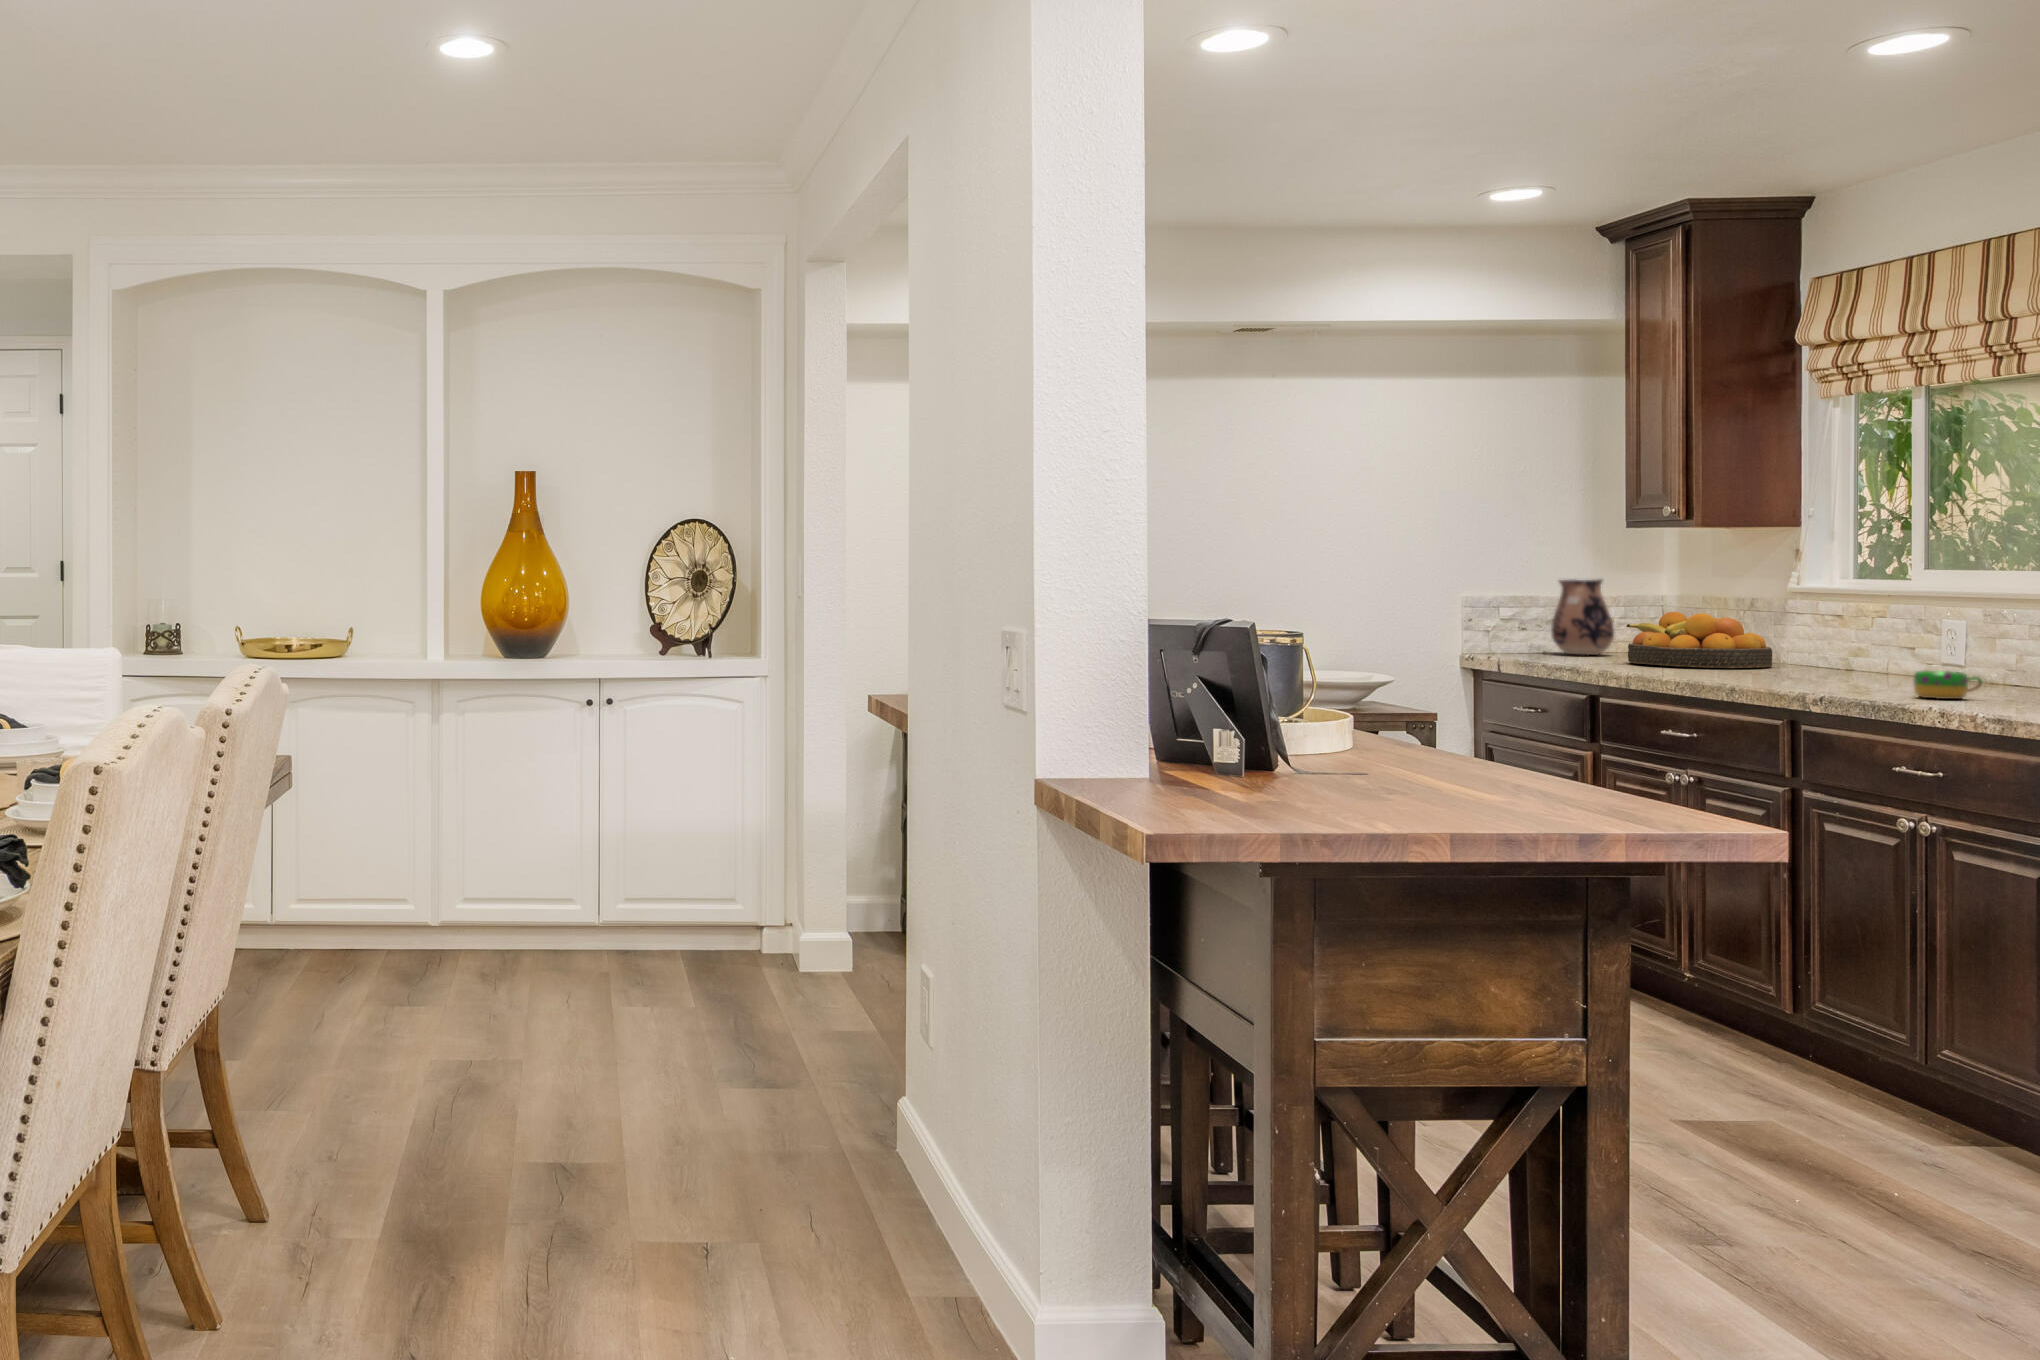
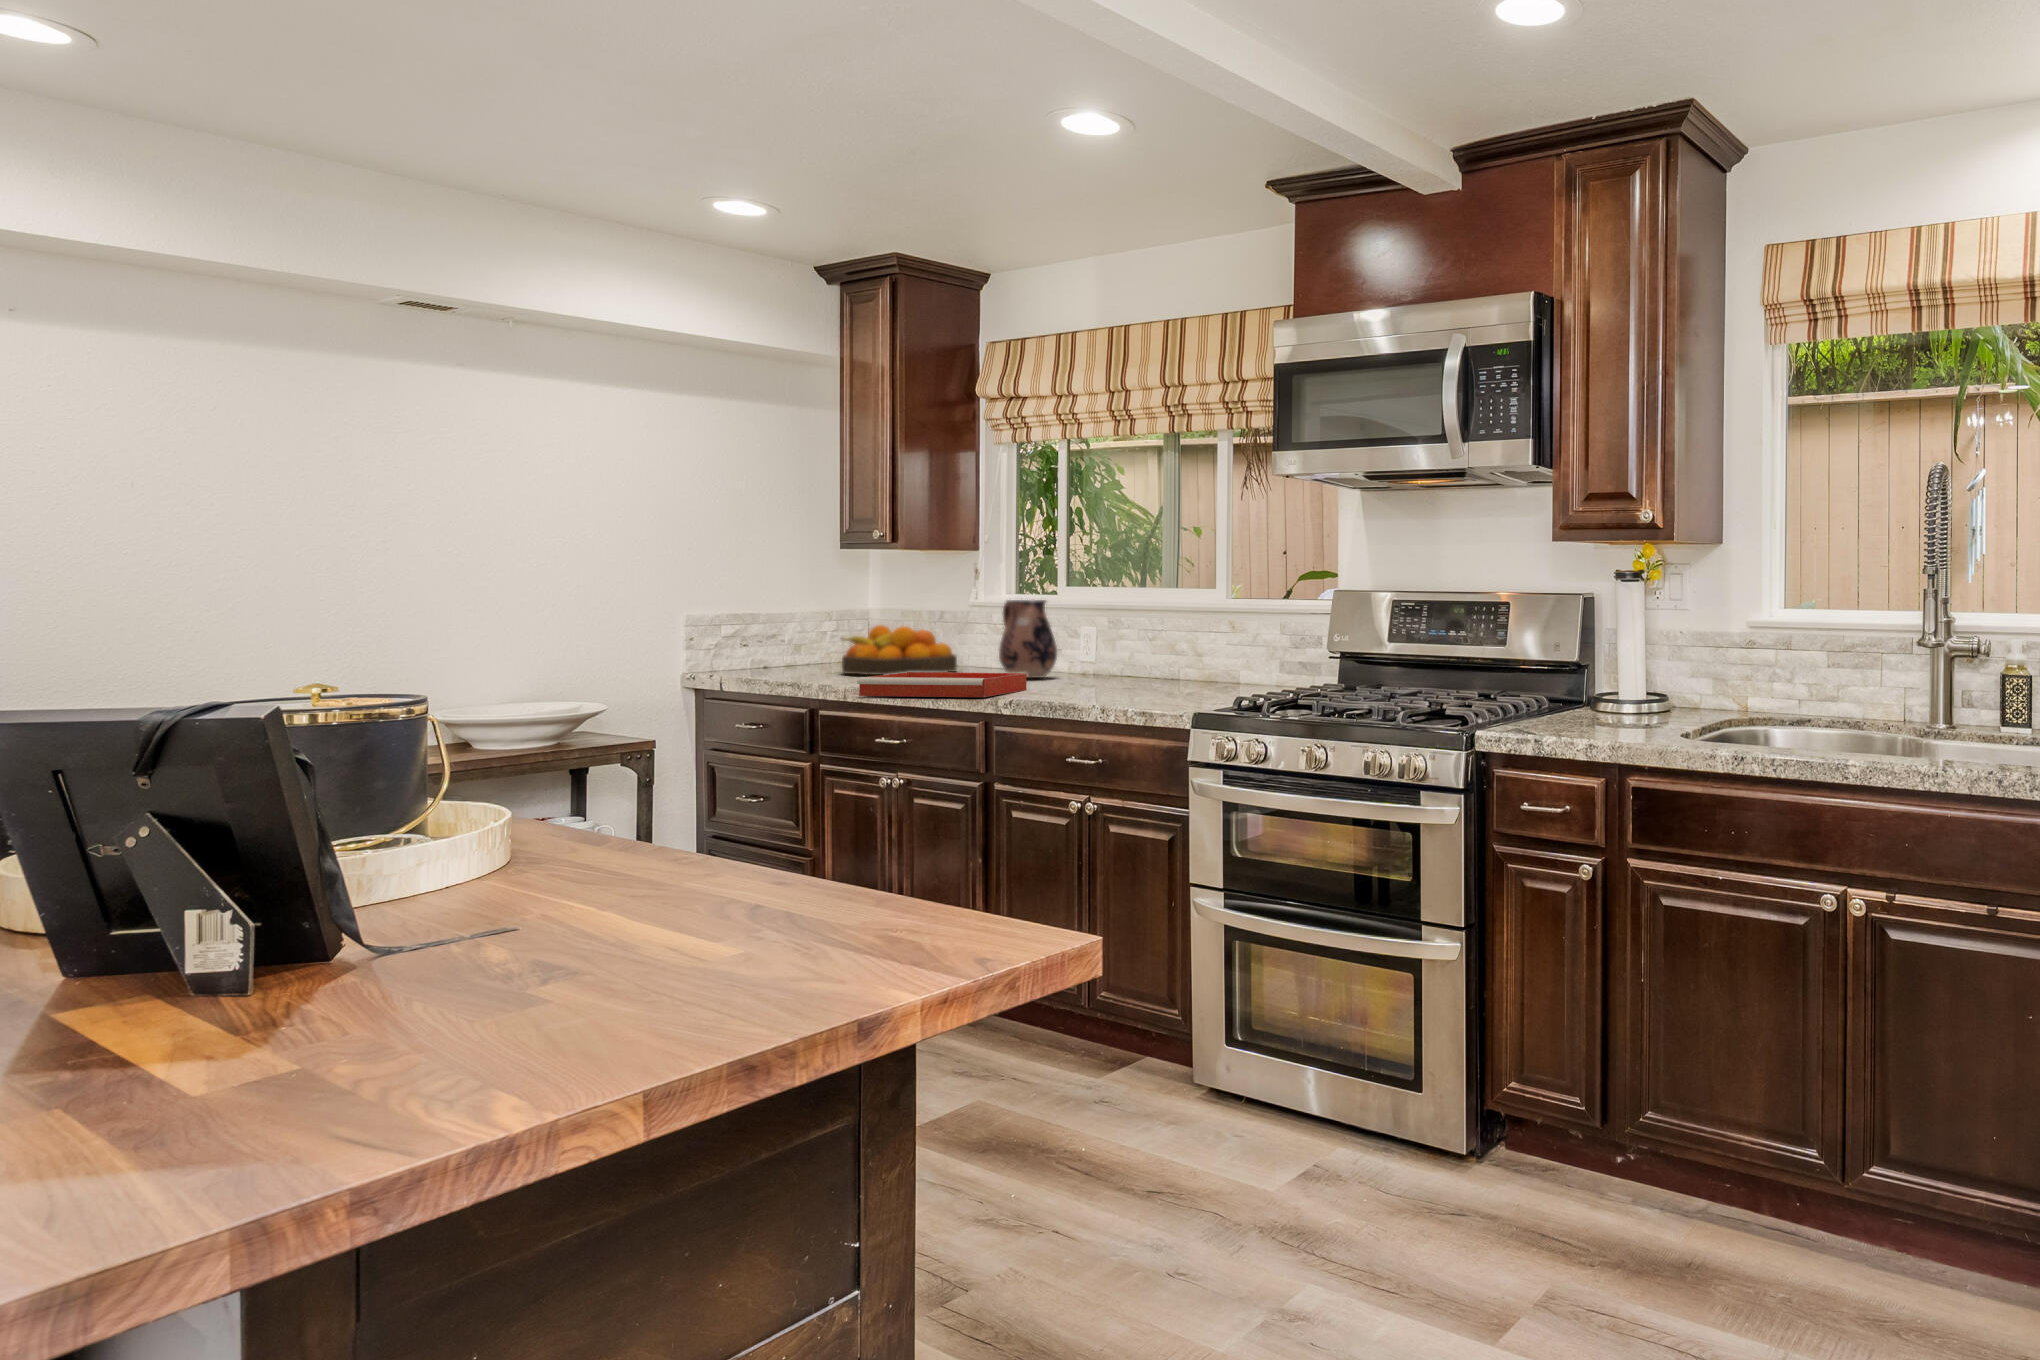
ceramic pitcher: present [1551,580,1614,655] -> present [999,600,1057,678]
tray: none [1637,663,1854,693] -> present [857,672,1027,697]
mug: present [1914,671,1982,699] -> none [1071,671,1115,694]

